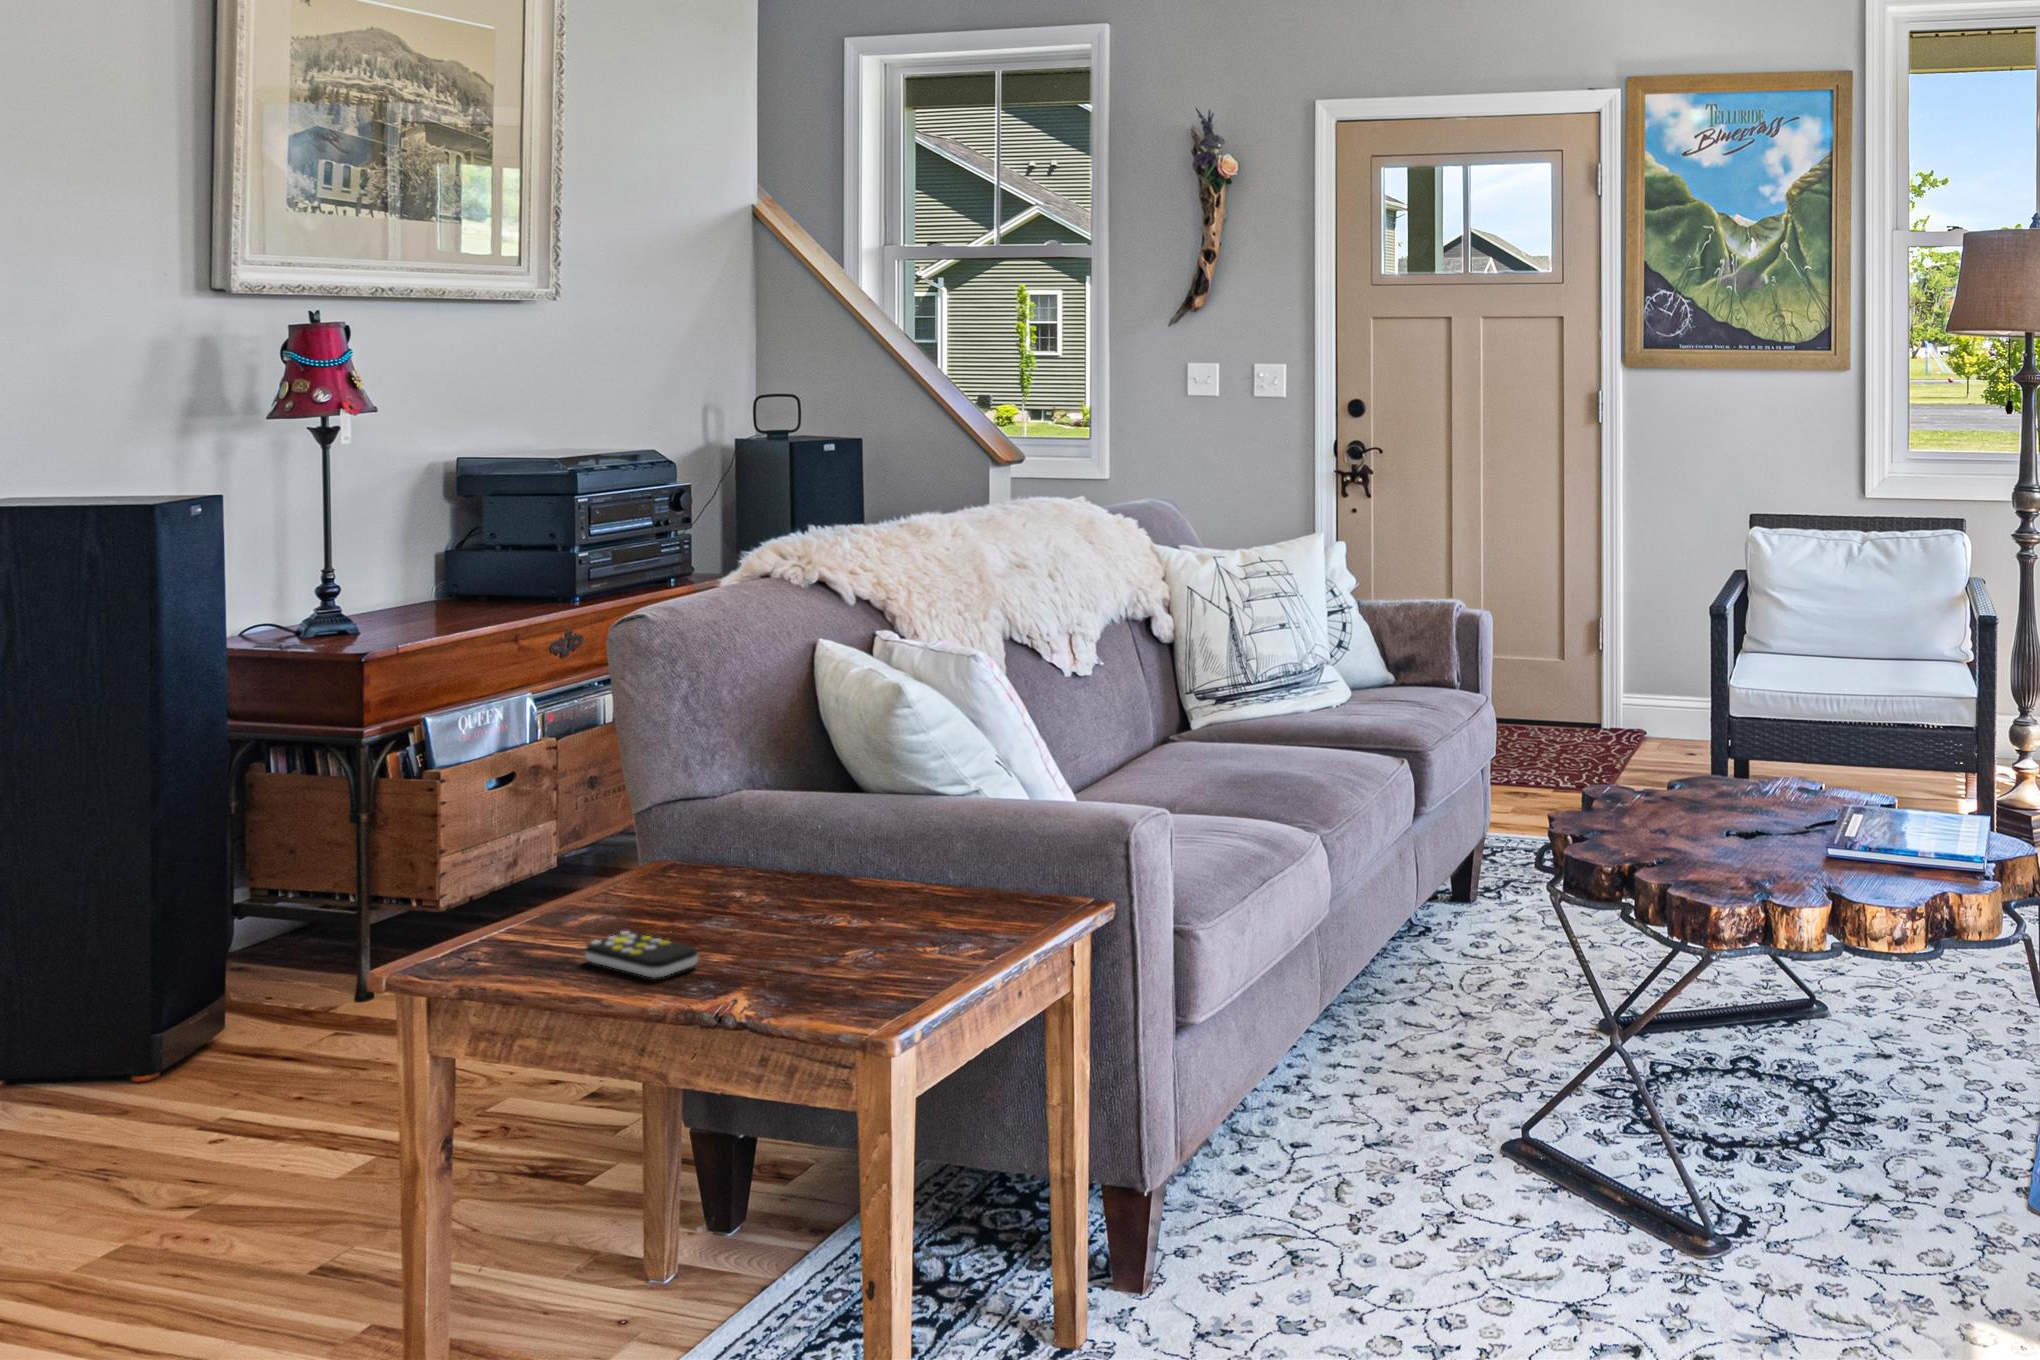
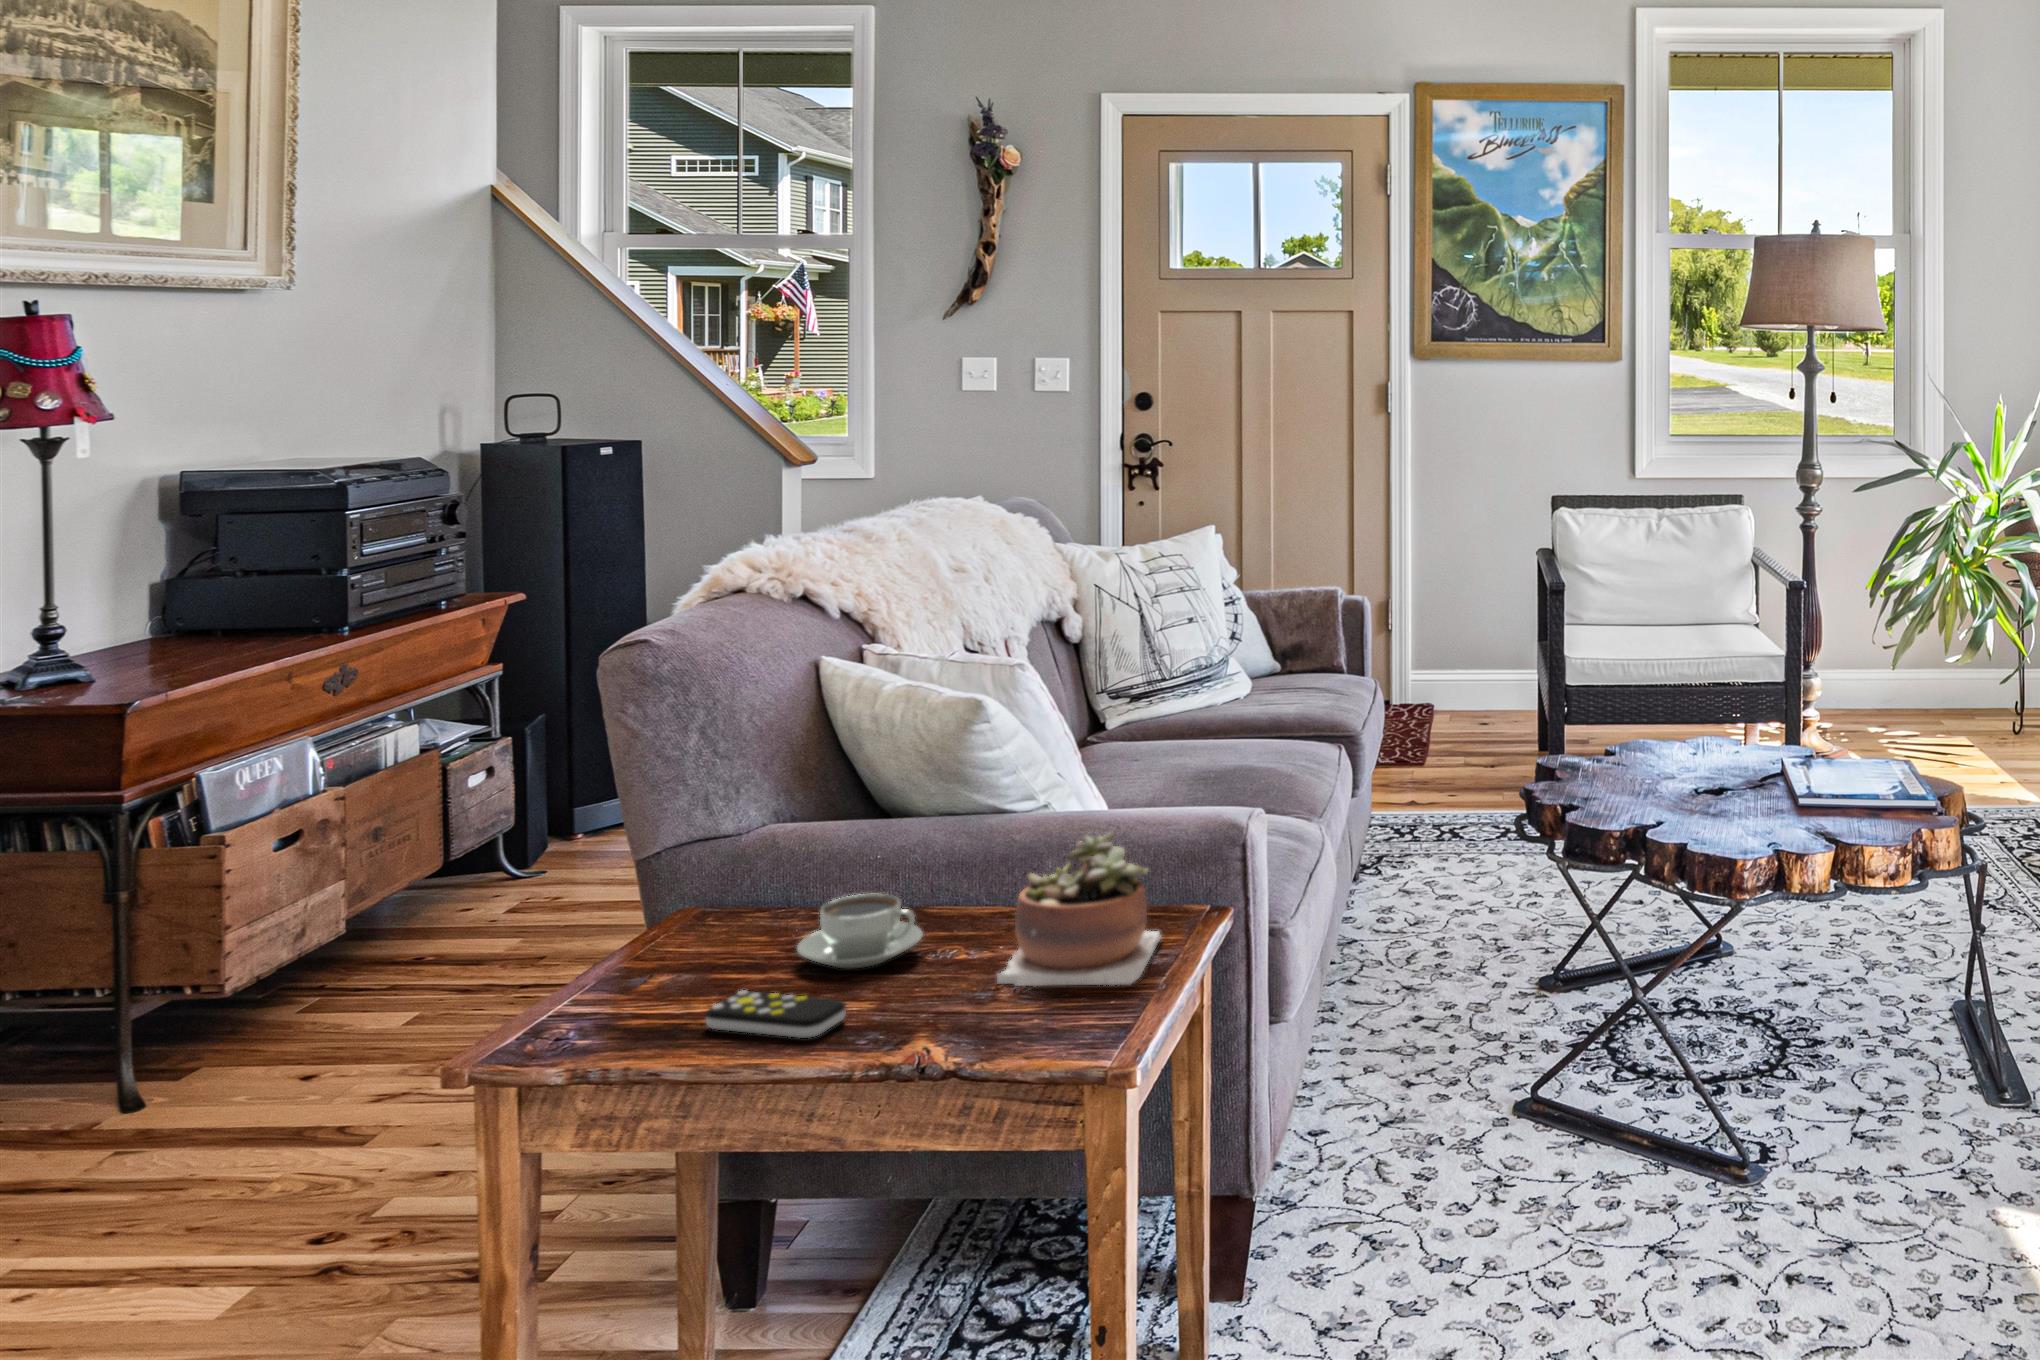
succulent plant: none [848,817,1026,962] -> present [997,832,1161,986]
coffee cup: none [704,858,818,923] -> present [797,894,923,968]

